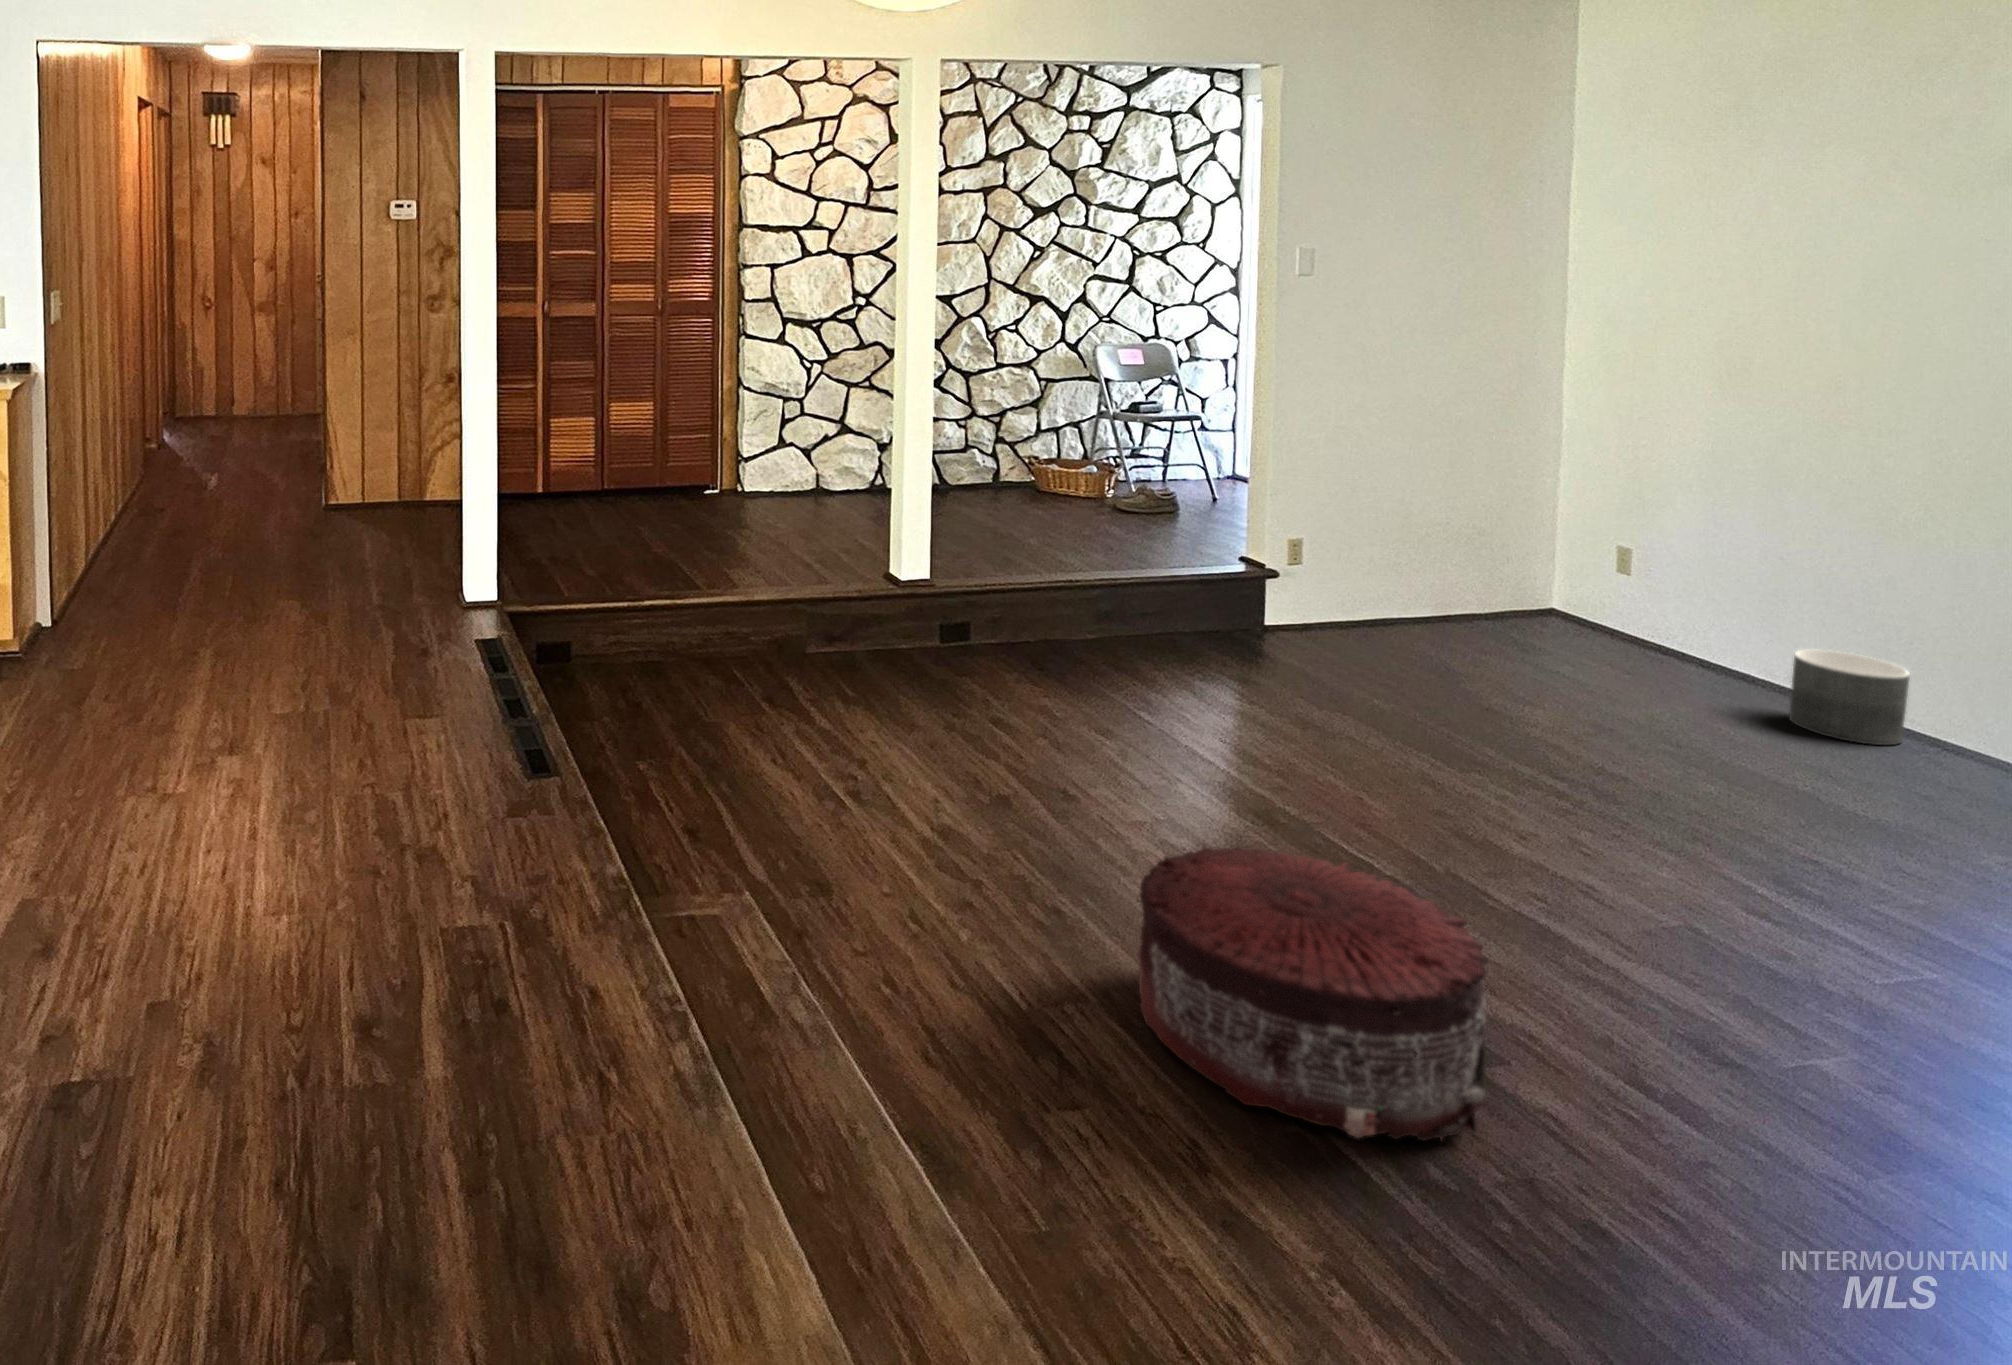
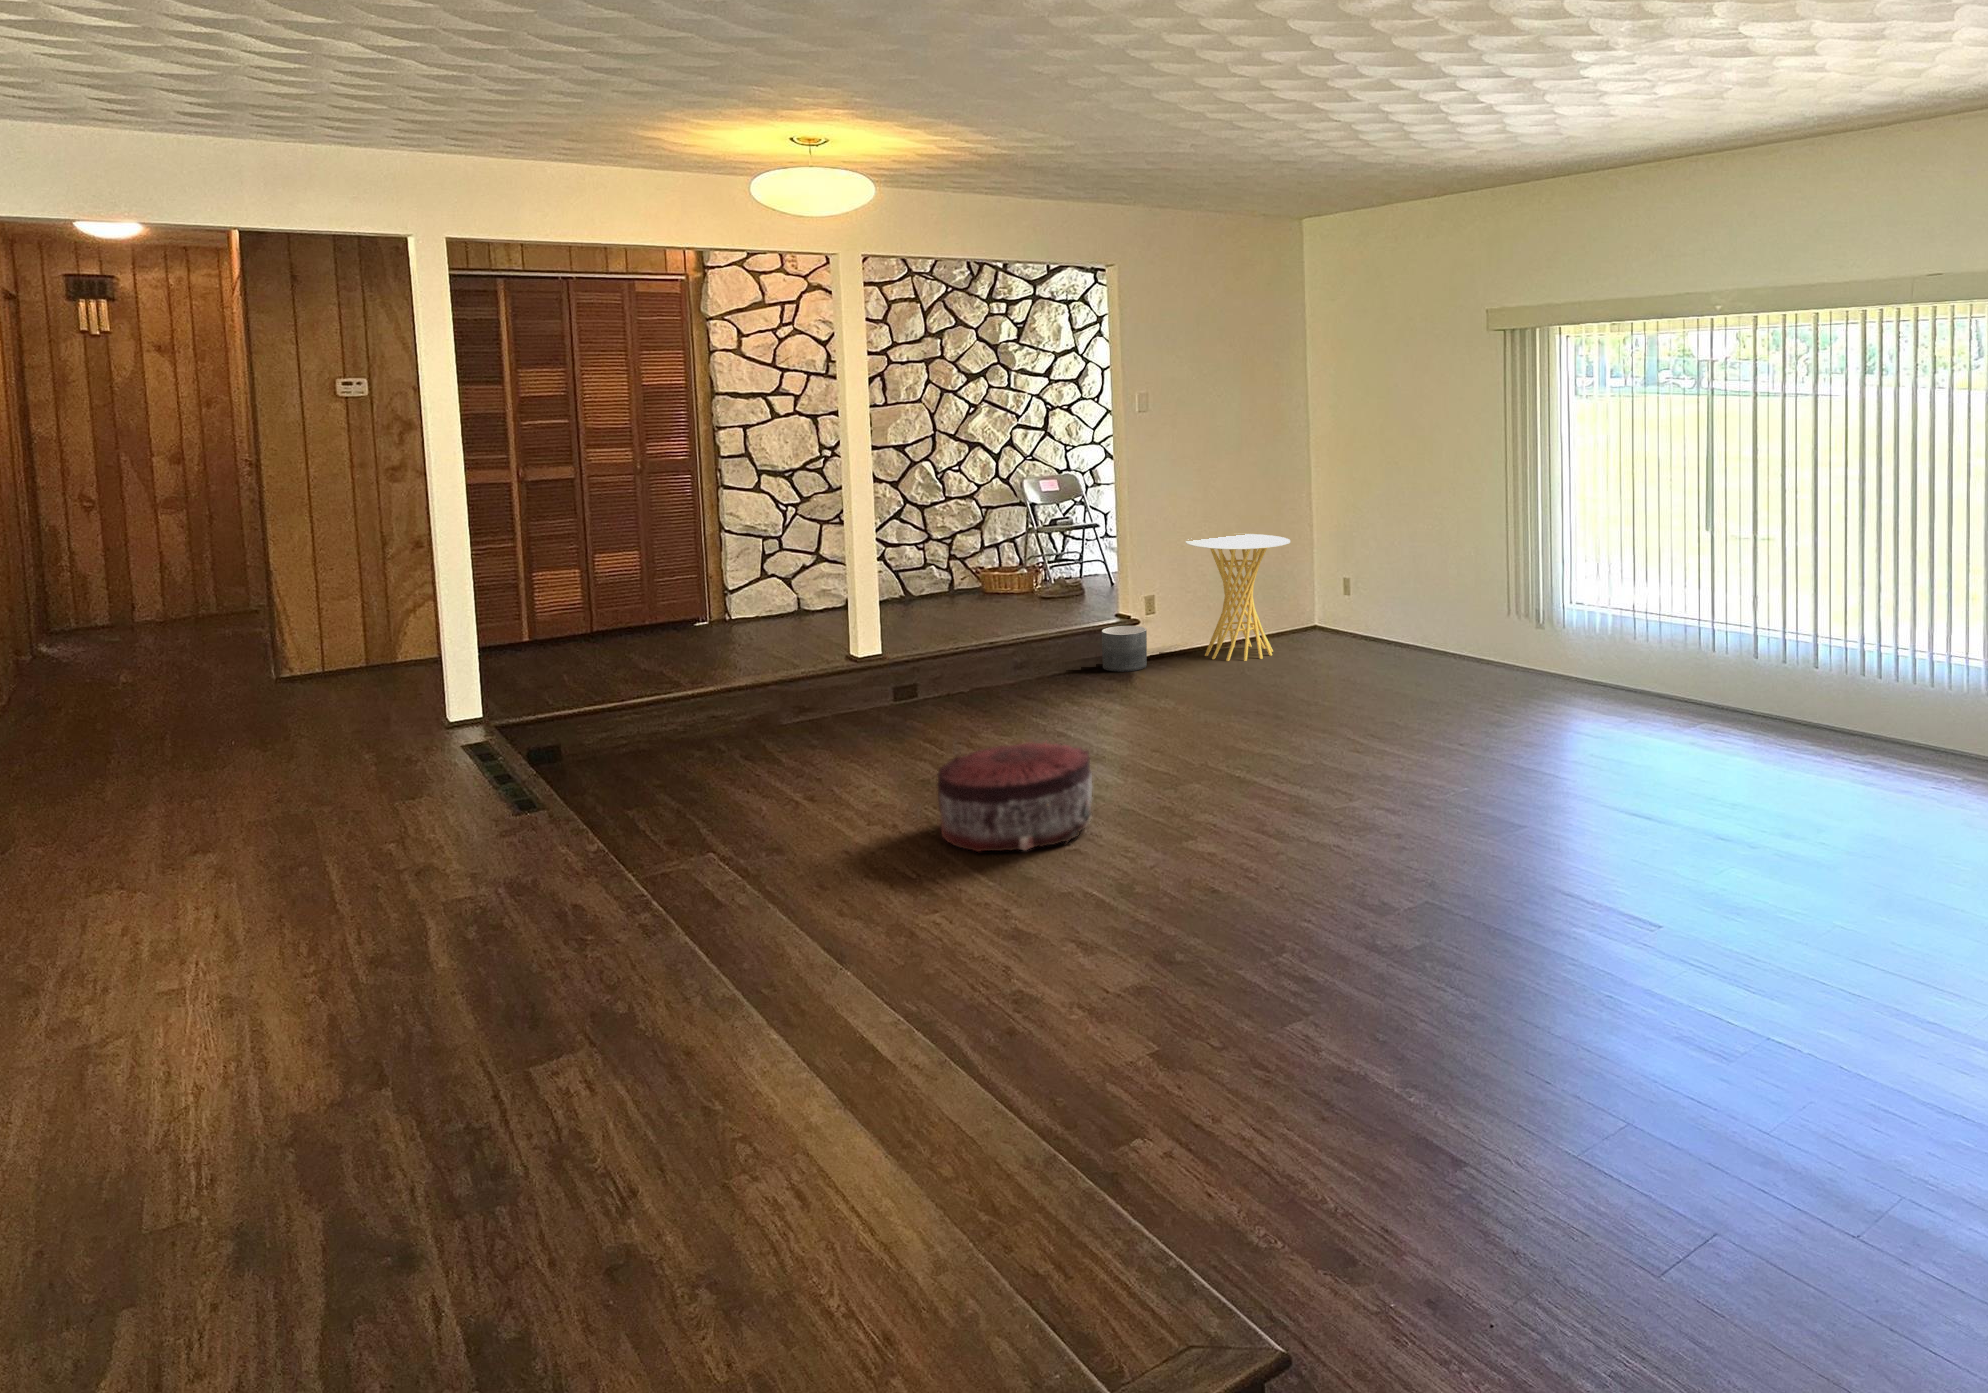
side table: none [1405,453,1619,669] -> present [1186,534,1290,661]
planter: present [1789,649,1910,745] -> present [1102,626,1147,672]

